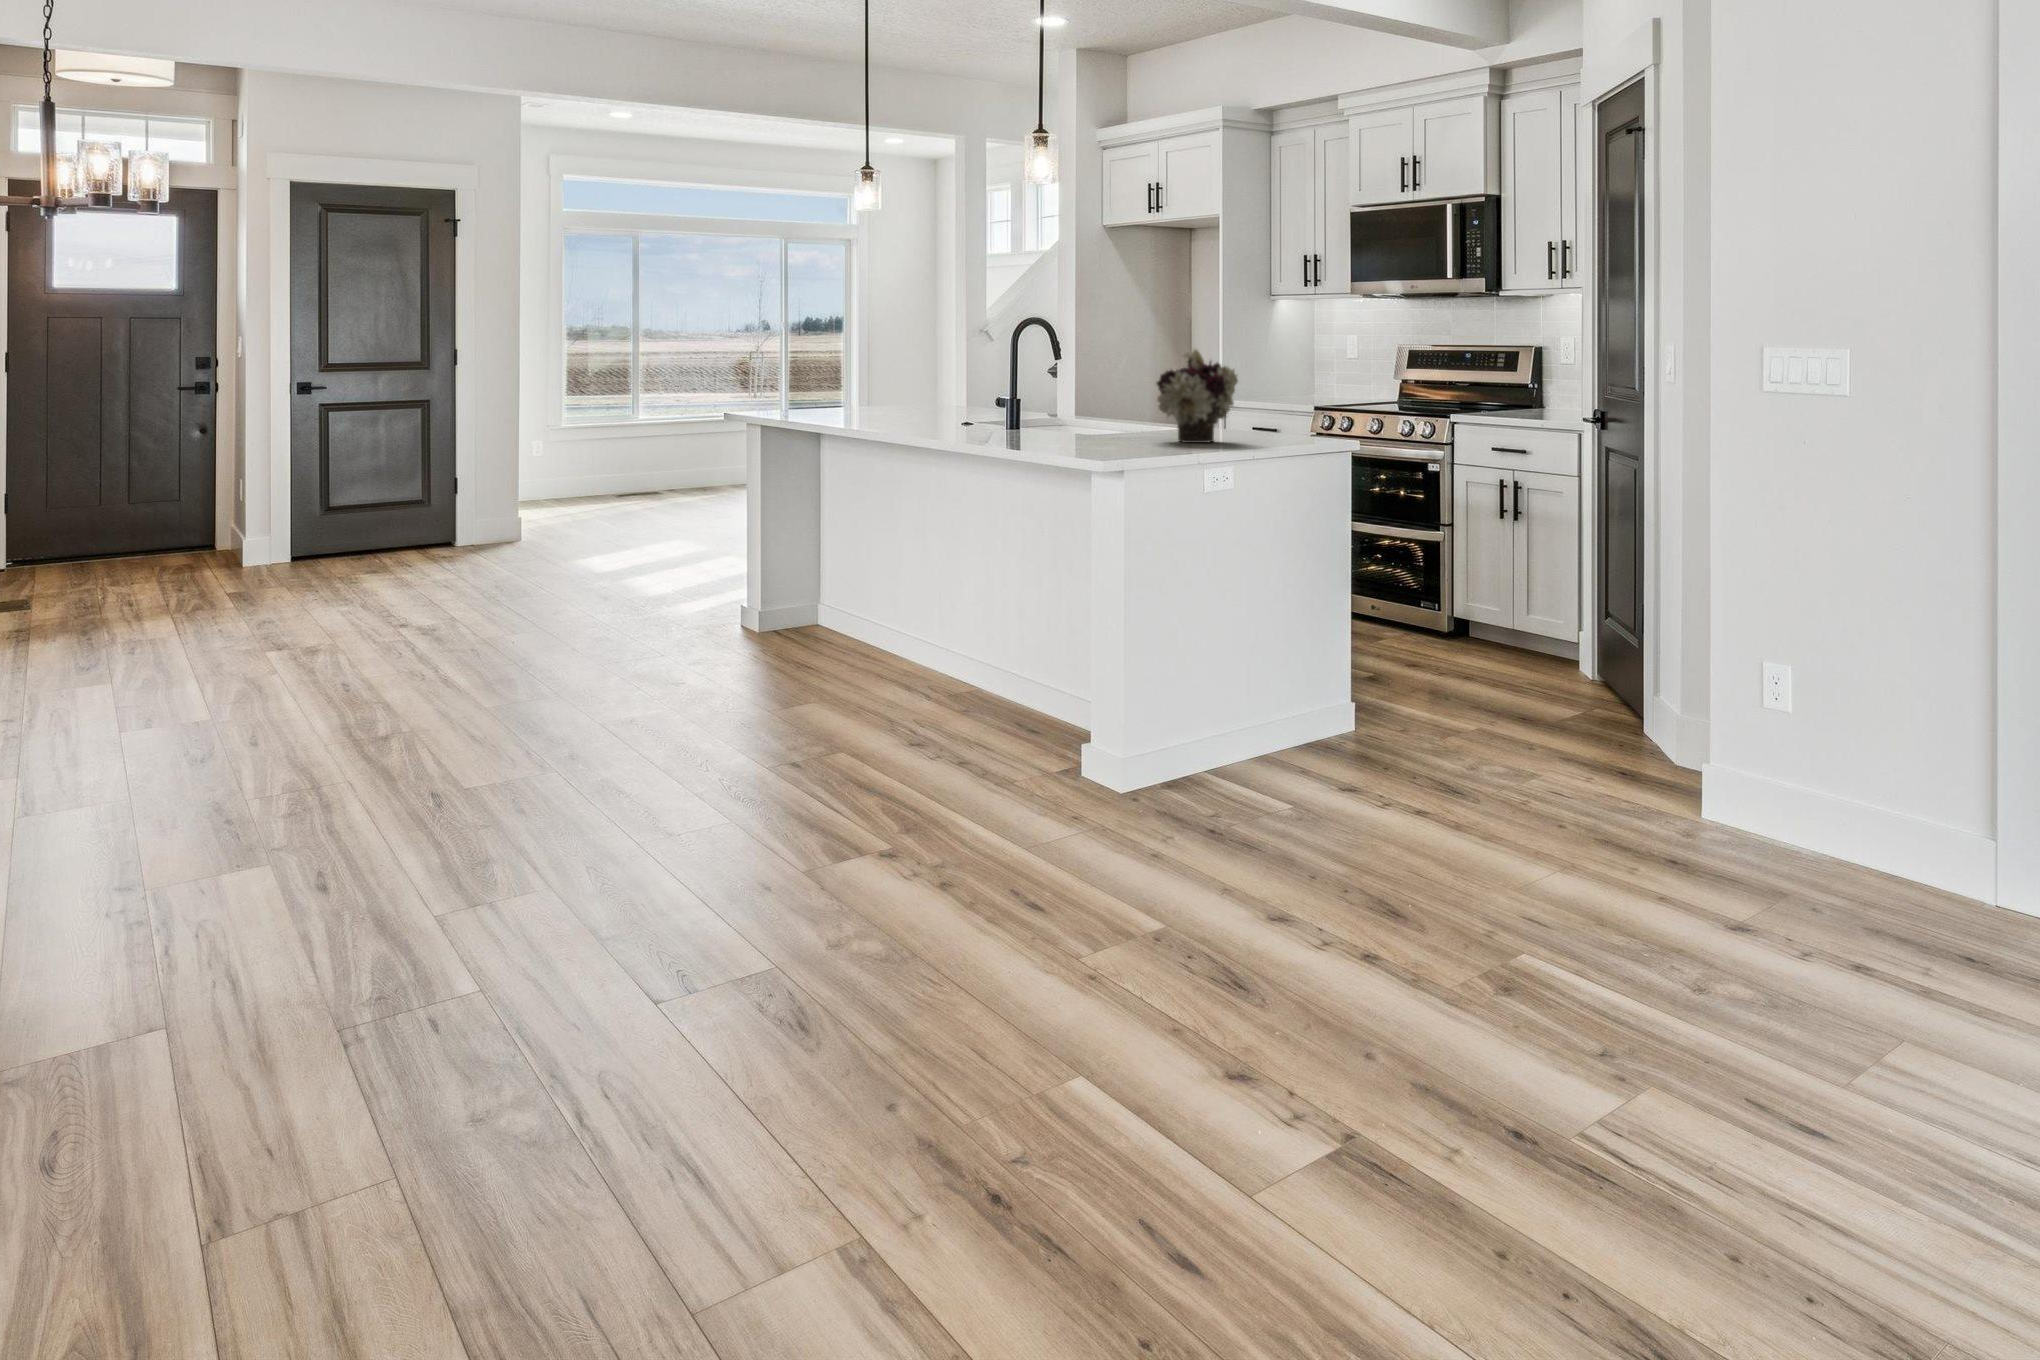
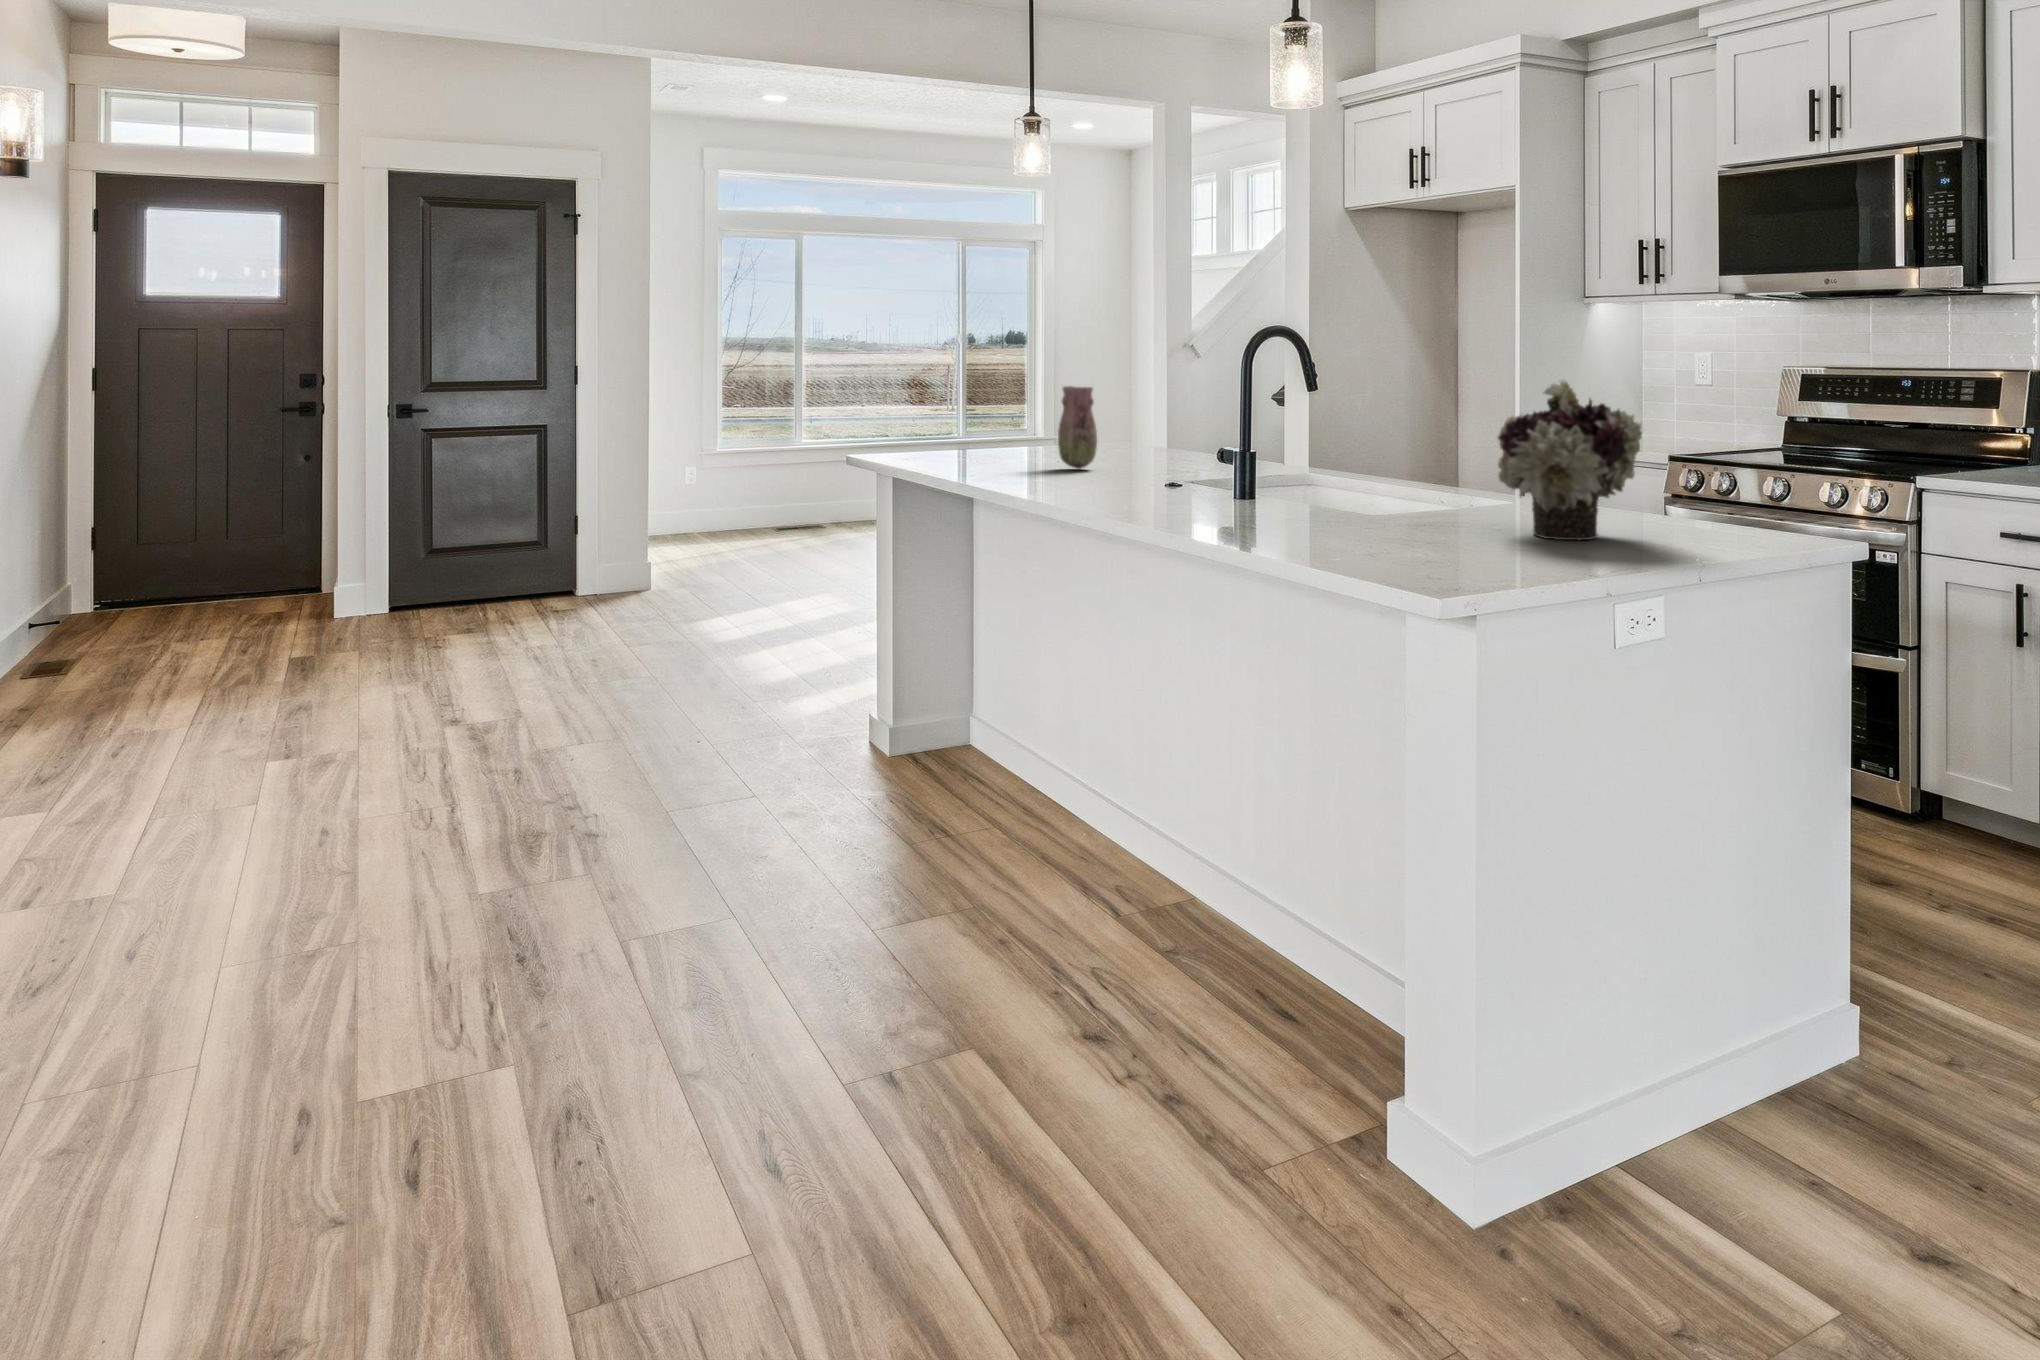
vase: none [883,361,912,421] -> present [1058,386,1097,469]

